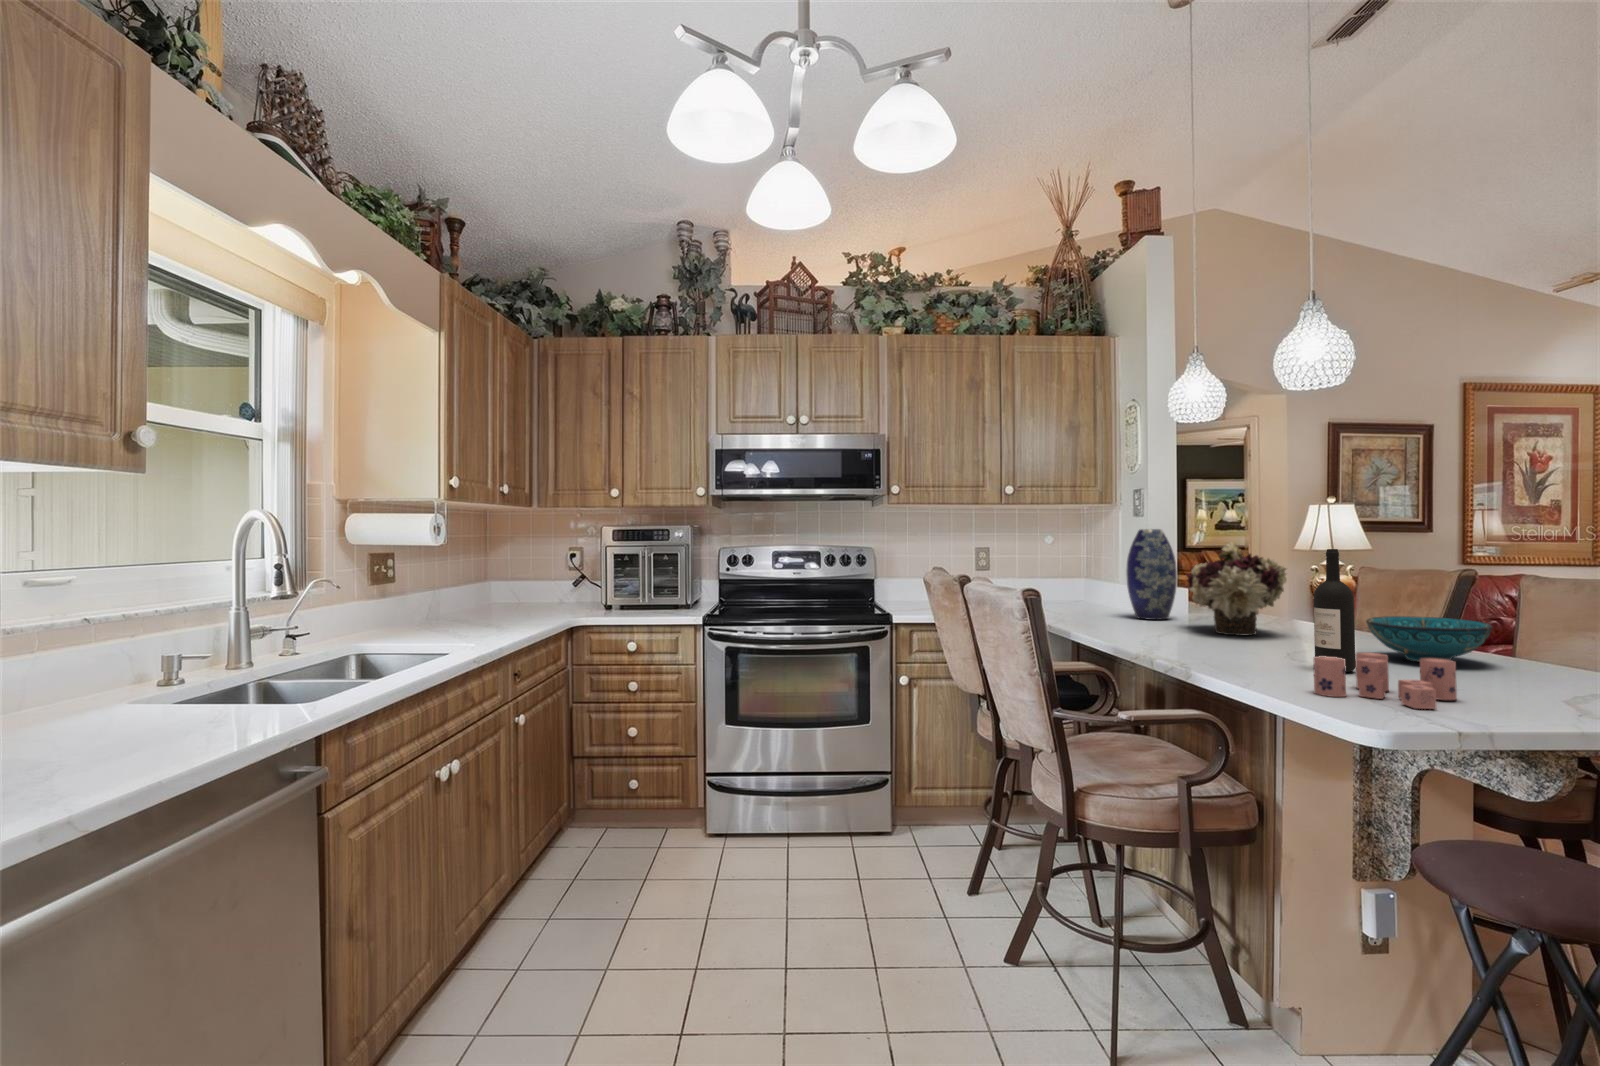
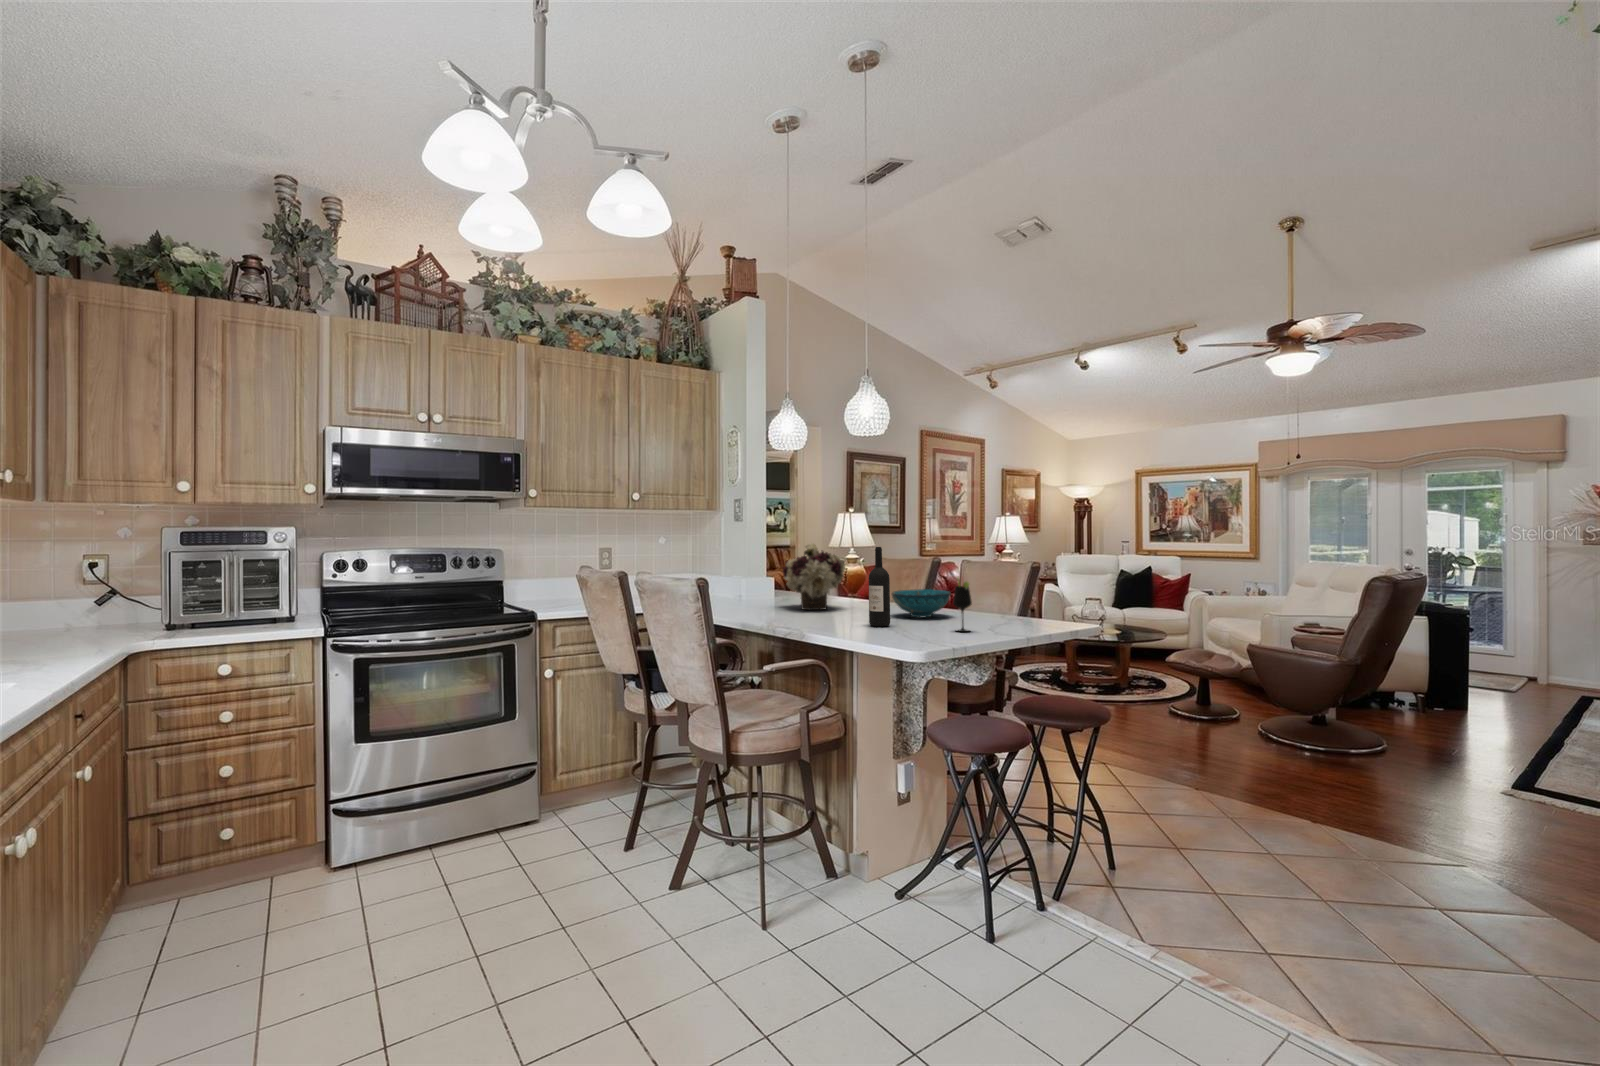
vase: present [1126,529,1177,620] -> none [737,533,772,604]
wine glass: none [1488,601,1533,700] -> present [953,581,972,632]
candle: present [1313,652,1457,709] -> none [875,611,941,641]

